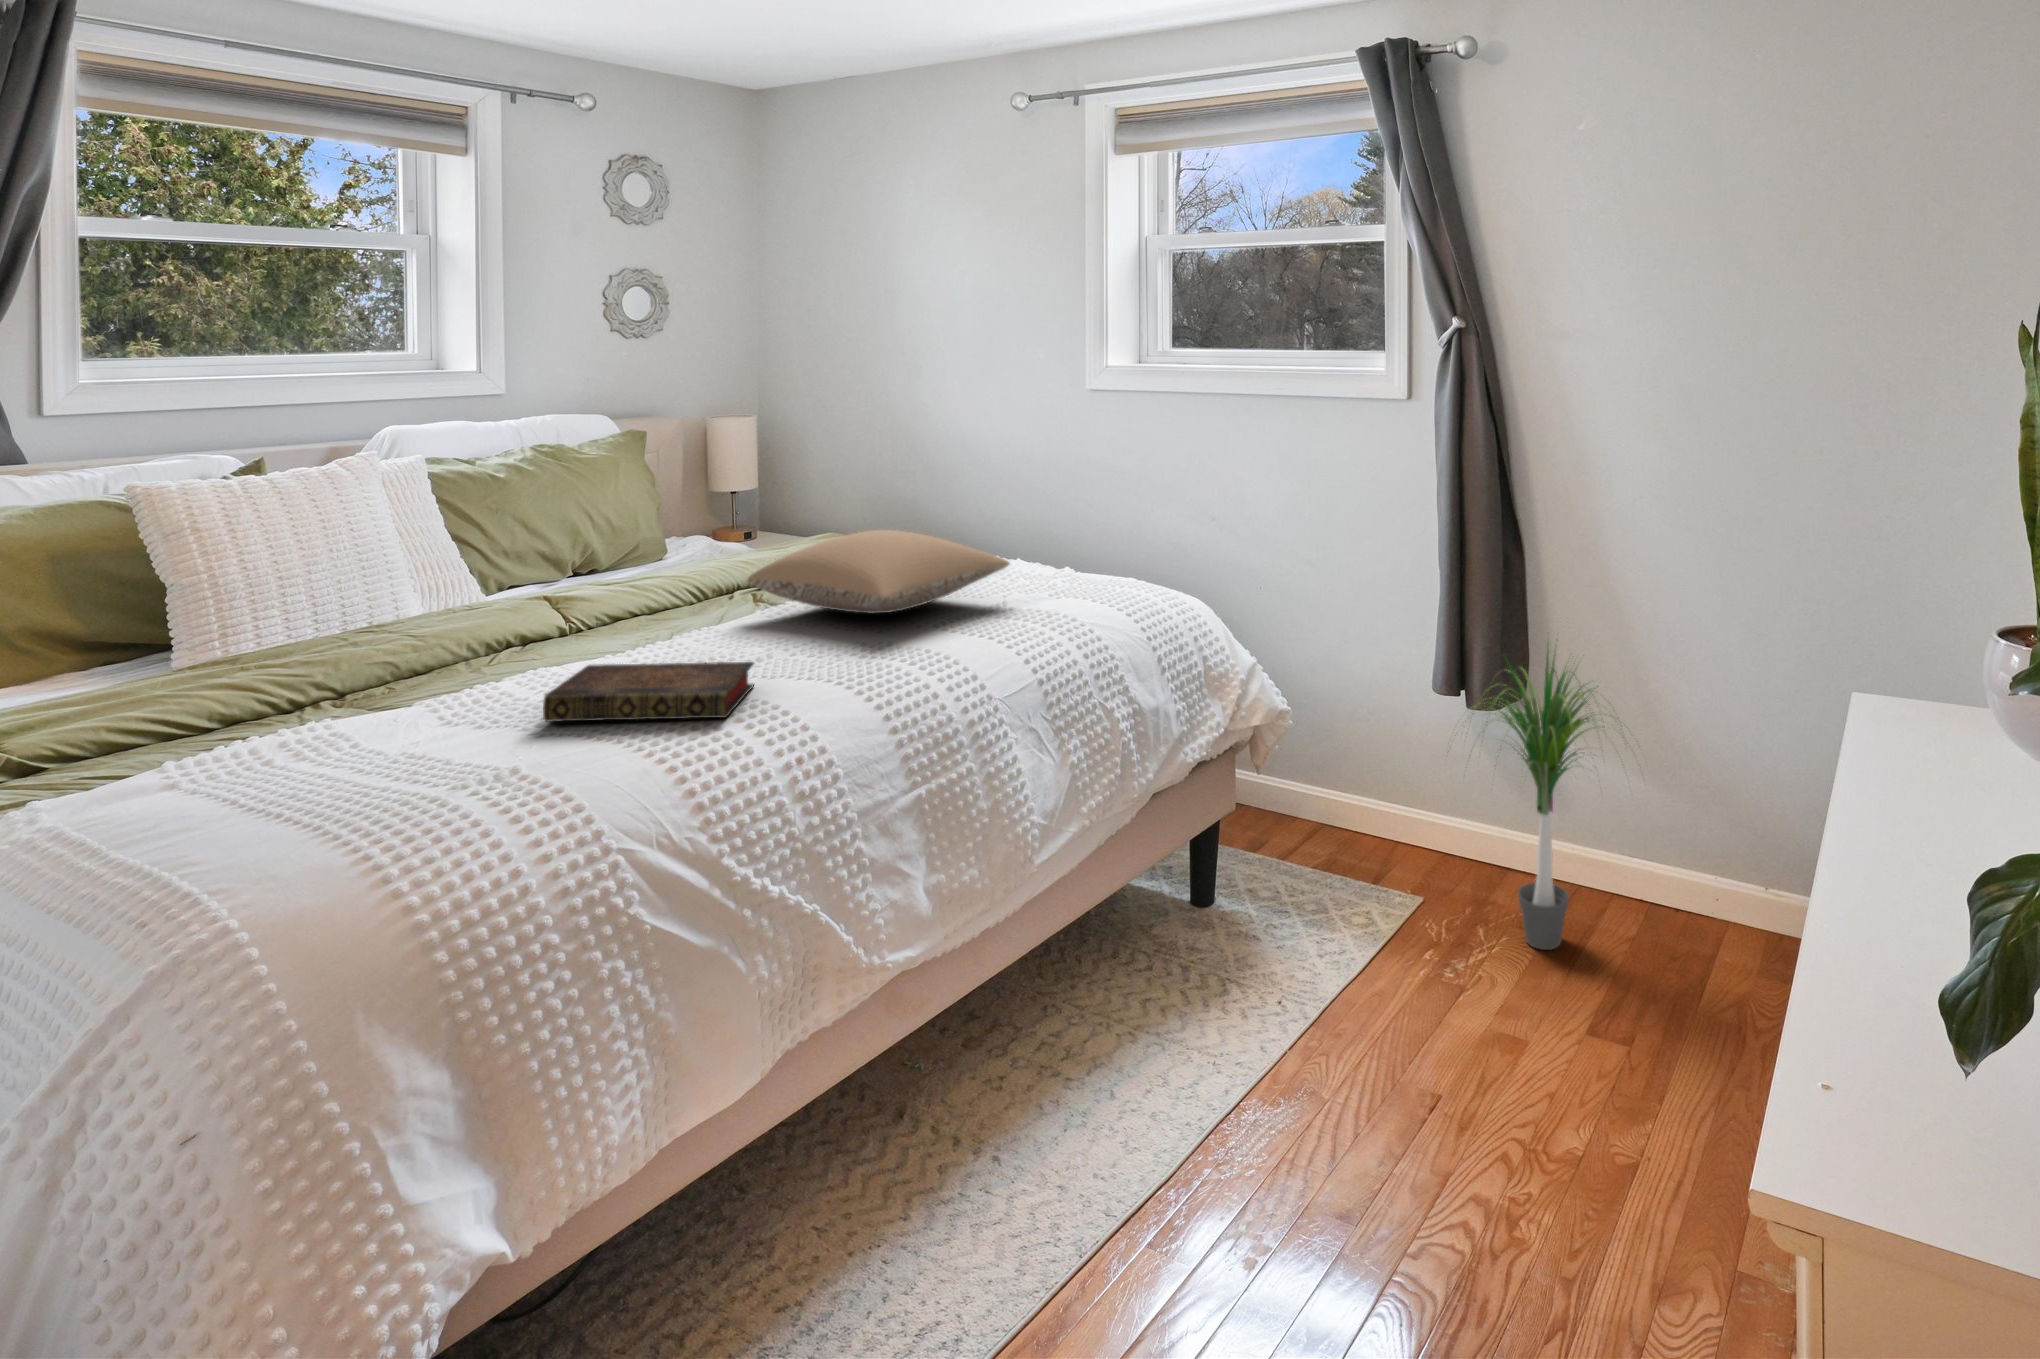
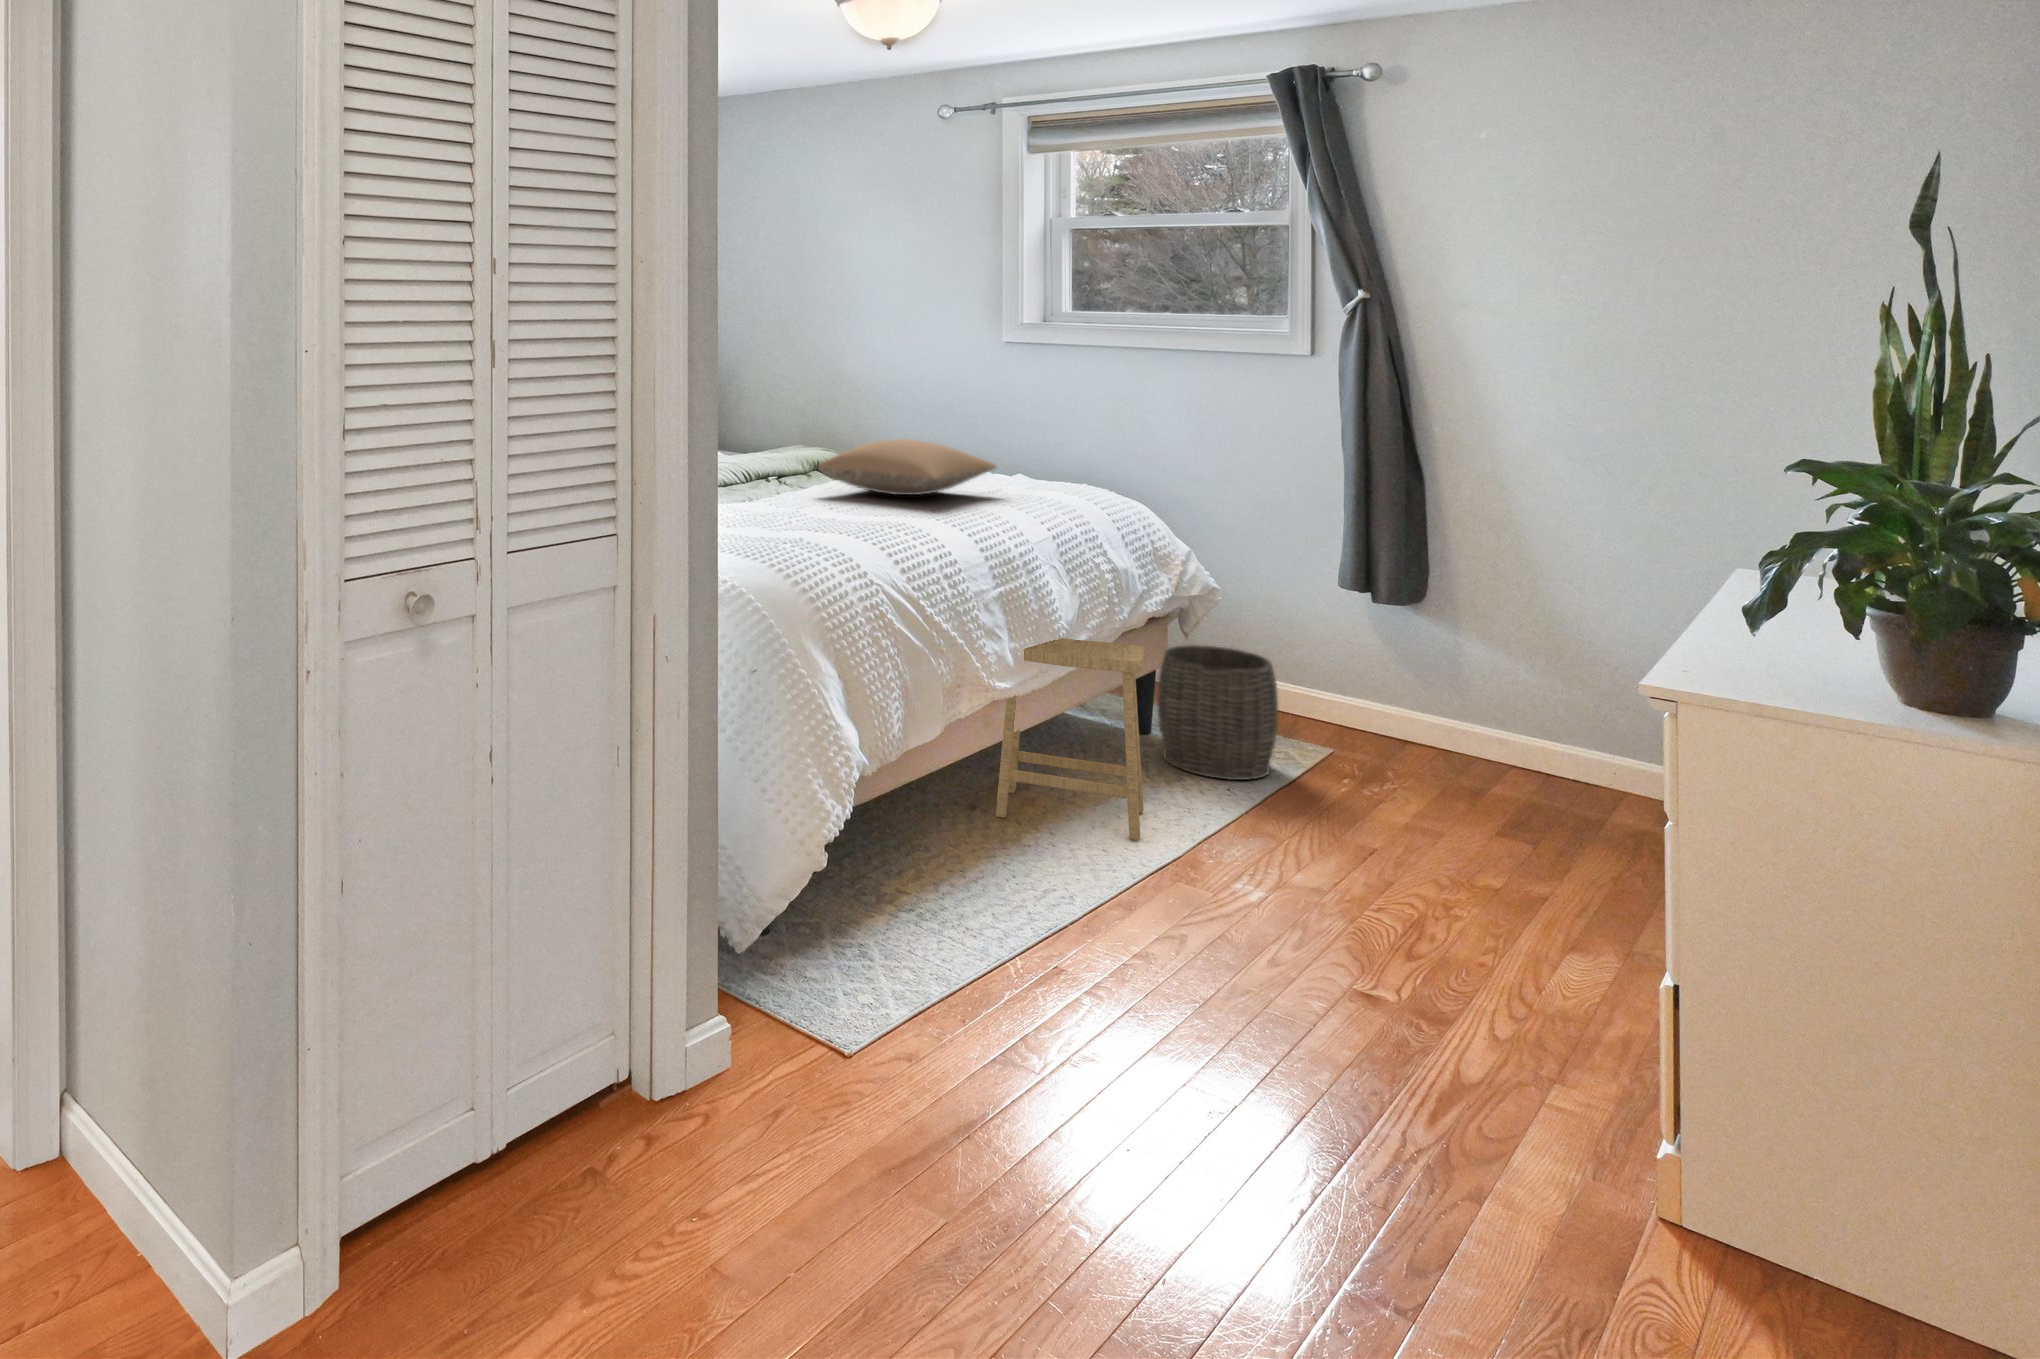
potted plant: present [1465,653,1628,950] -> none [1351,533,1541,781]
book: present [543,662,754,722] -> none [778,503,890,533]
woven basket: none [1206,790,1350,990] -> present [1158,645,1278,780]
footstool: none [916,830,1145,1164] -> present [996,638,1145,840]

